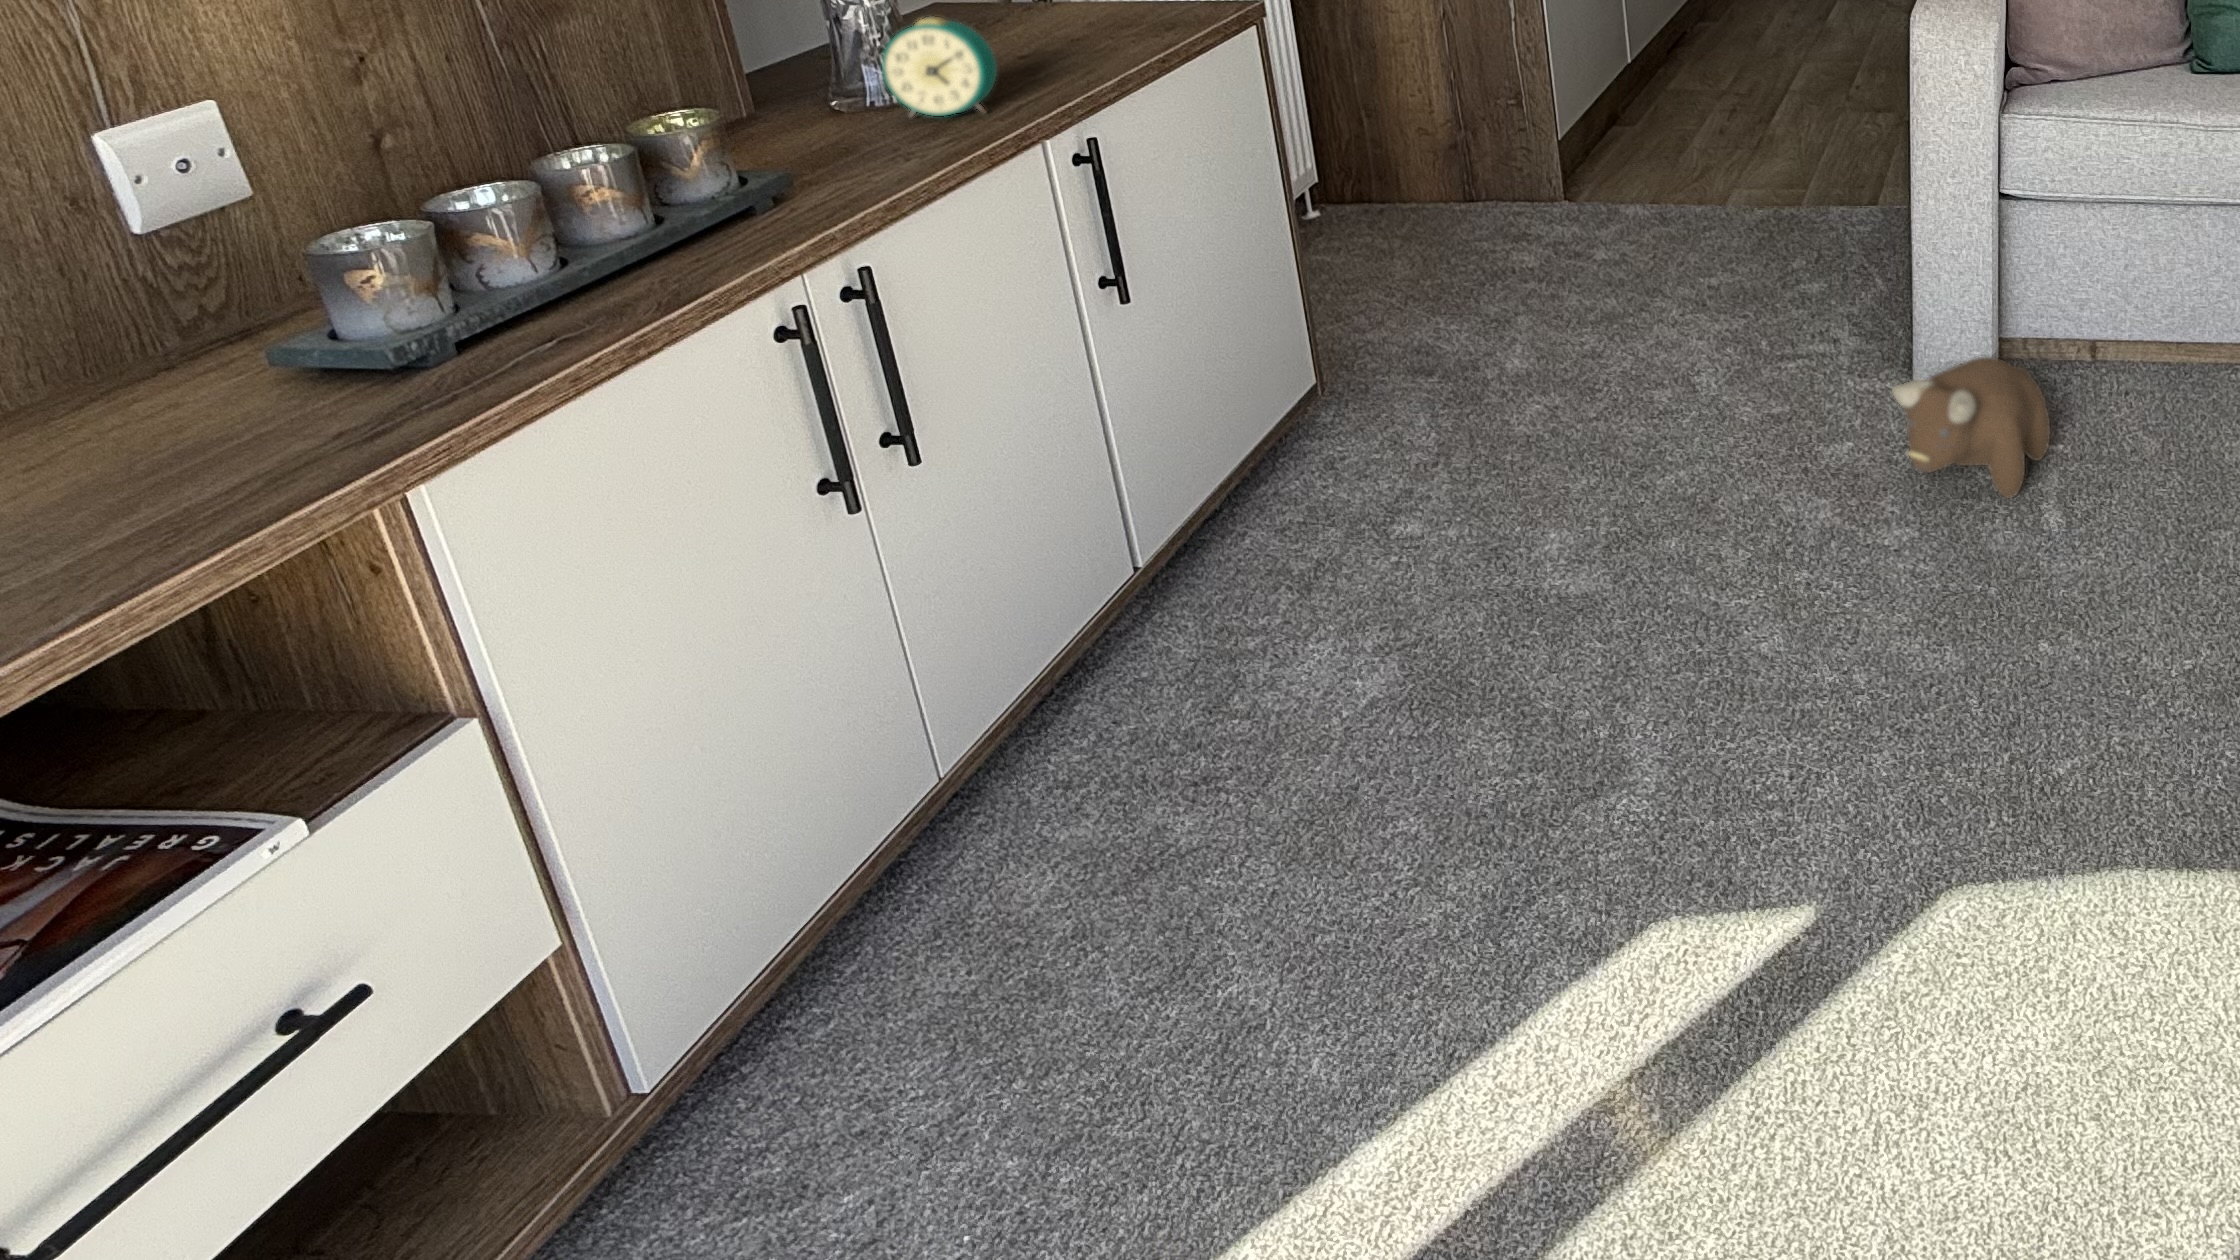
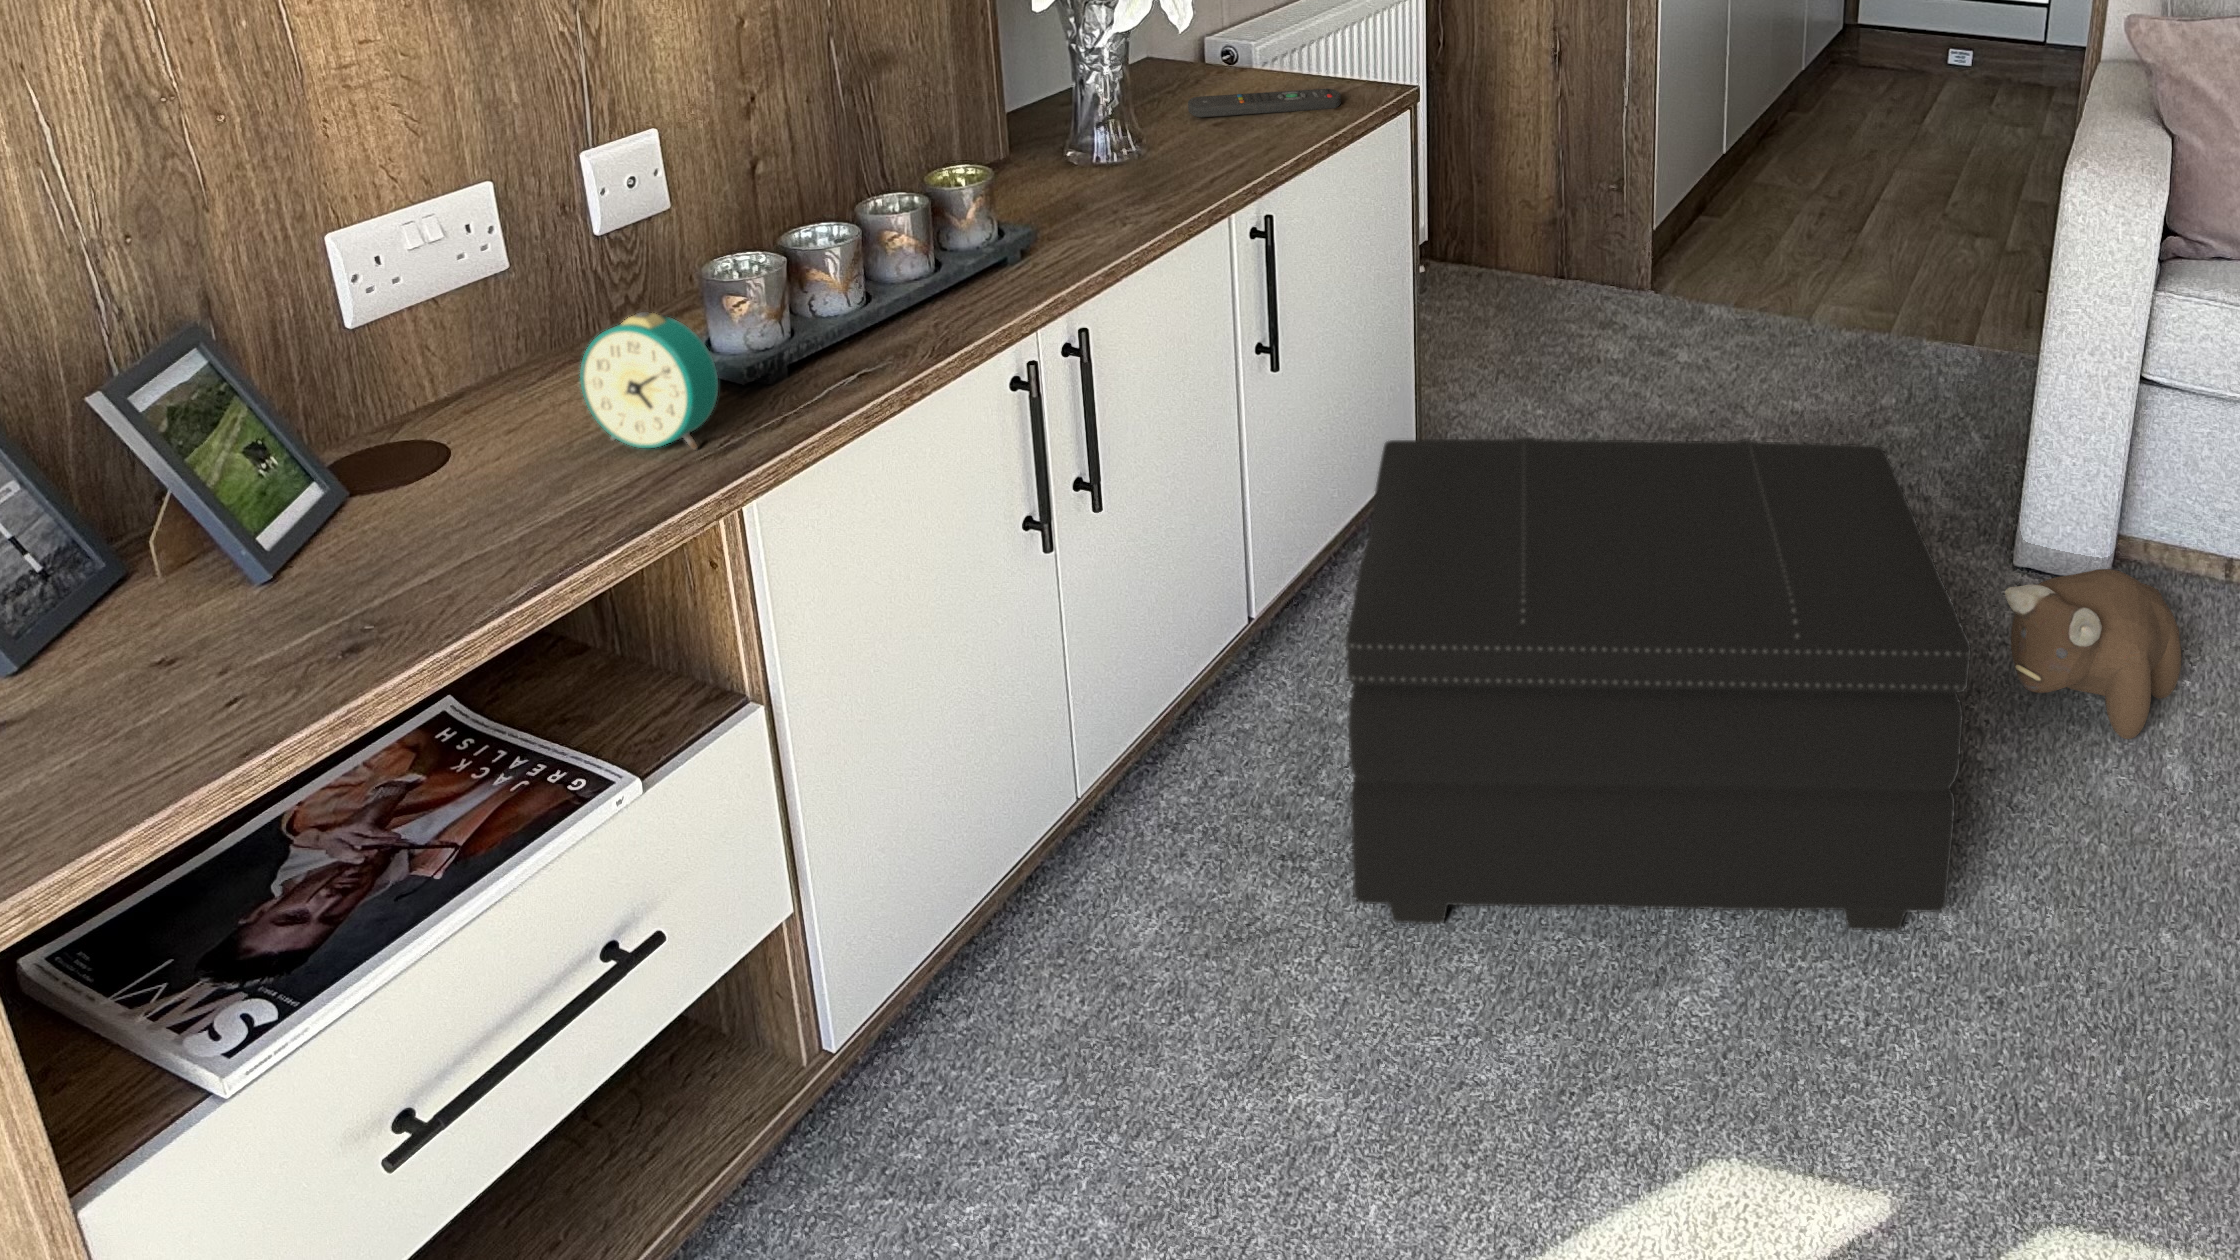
remote control: none [988,10,1175,52] -> present [1188,89,1341,117]
alarm clock: present [882,16,997,116] -> present [580,312,718,449]
footstool: none [1223,277,1854,810] -> present [1346,437,1971,931]

